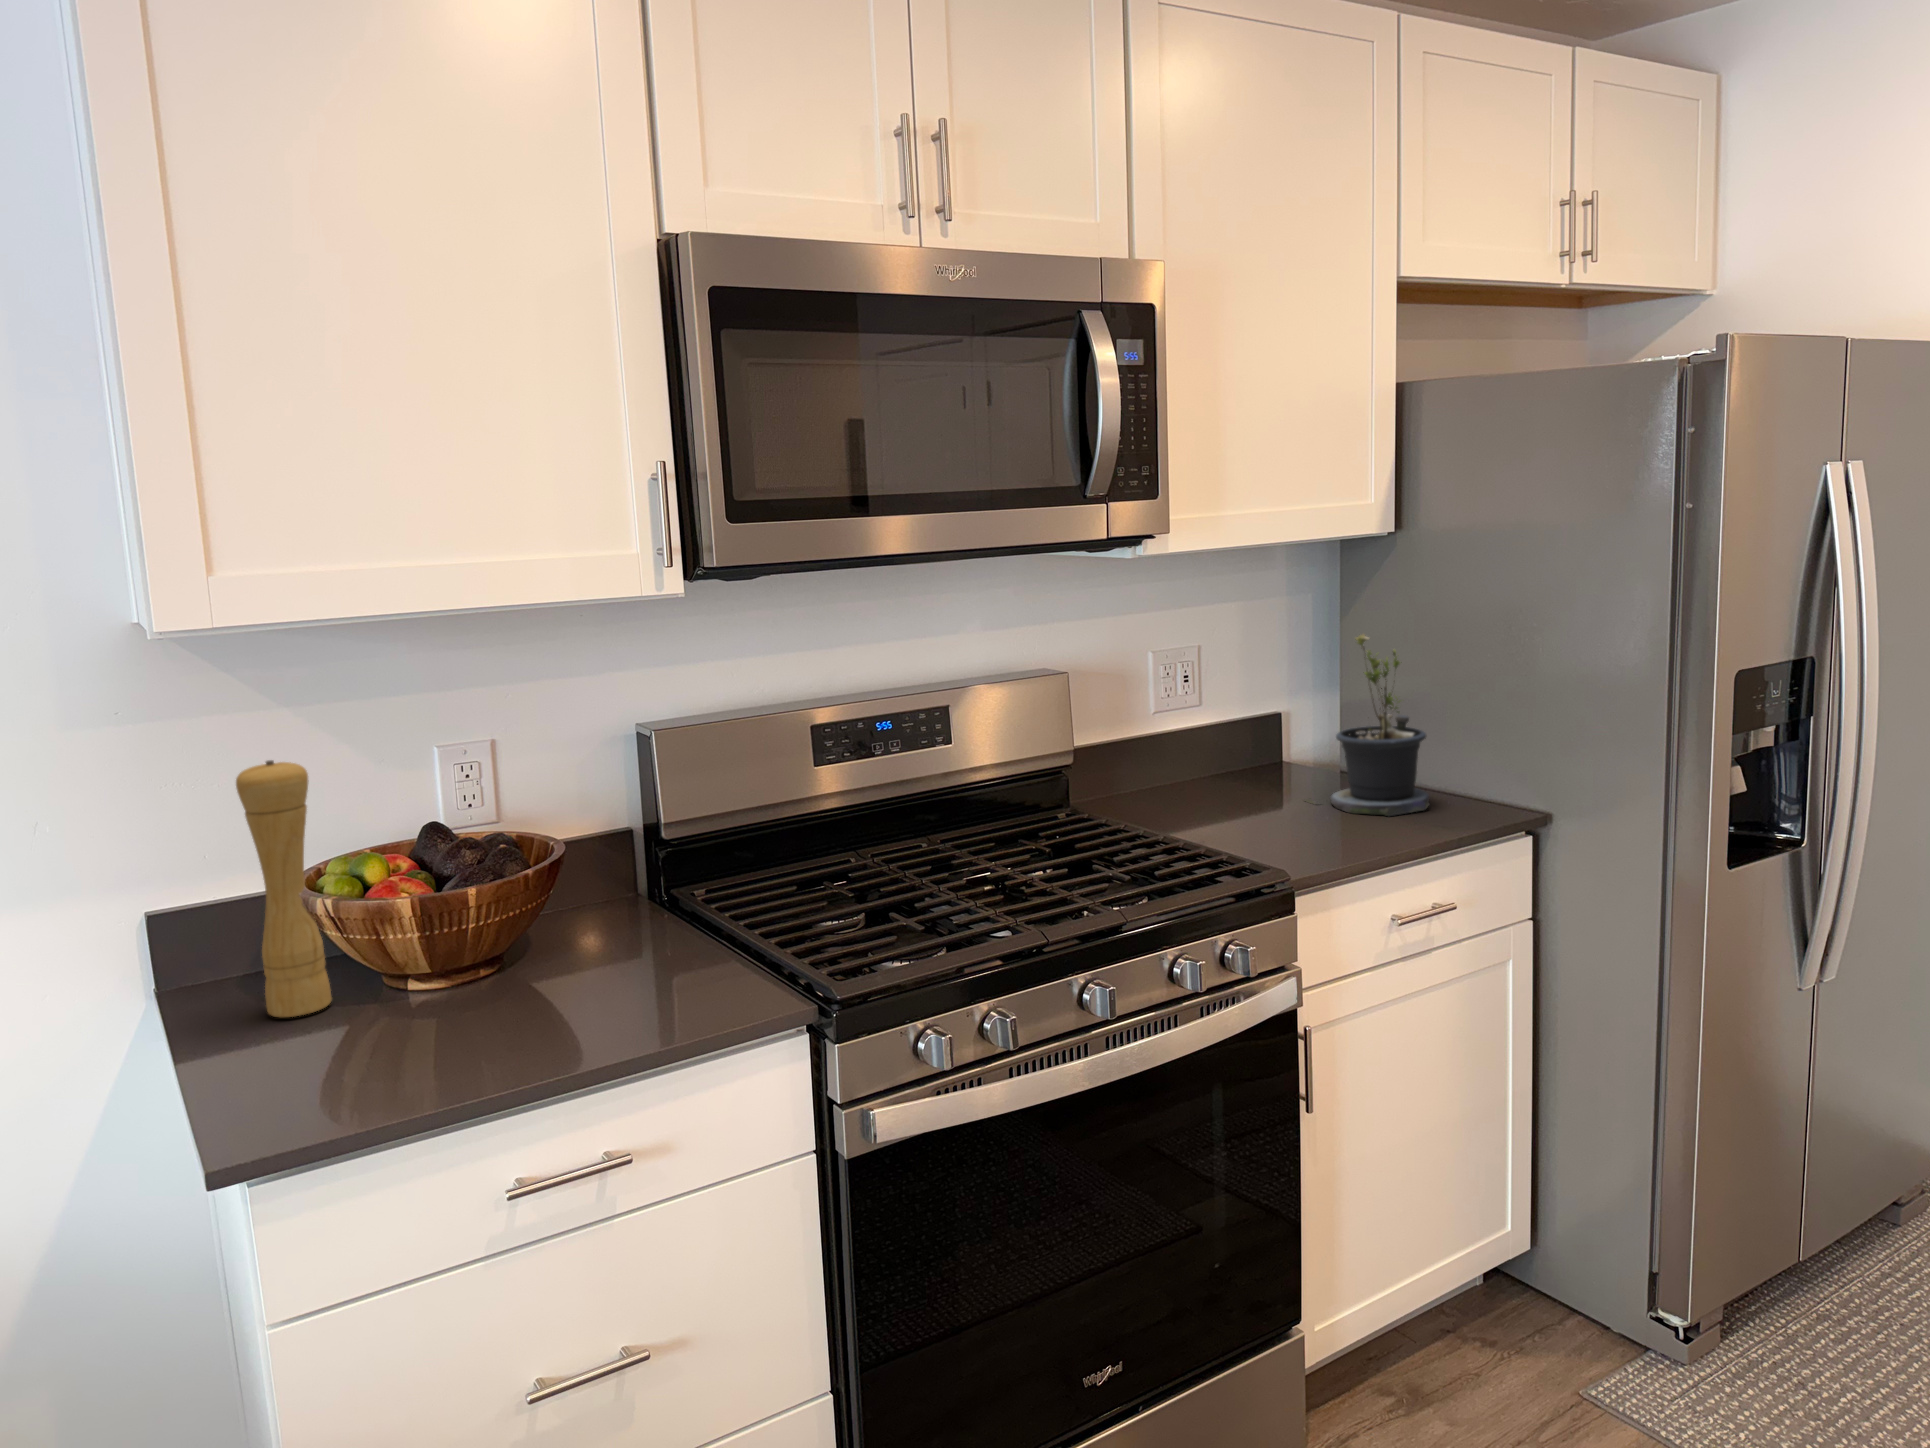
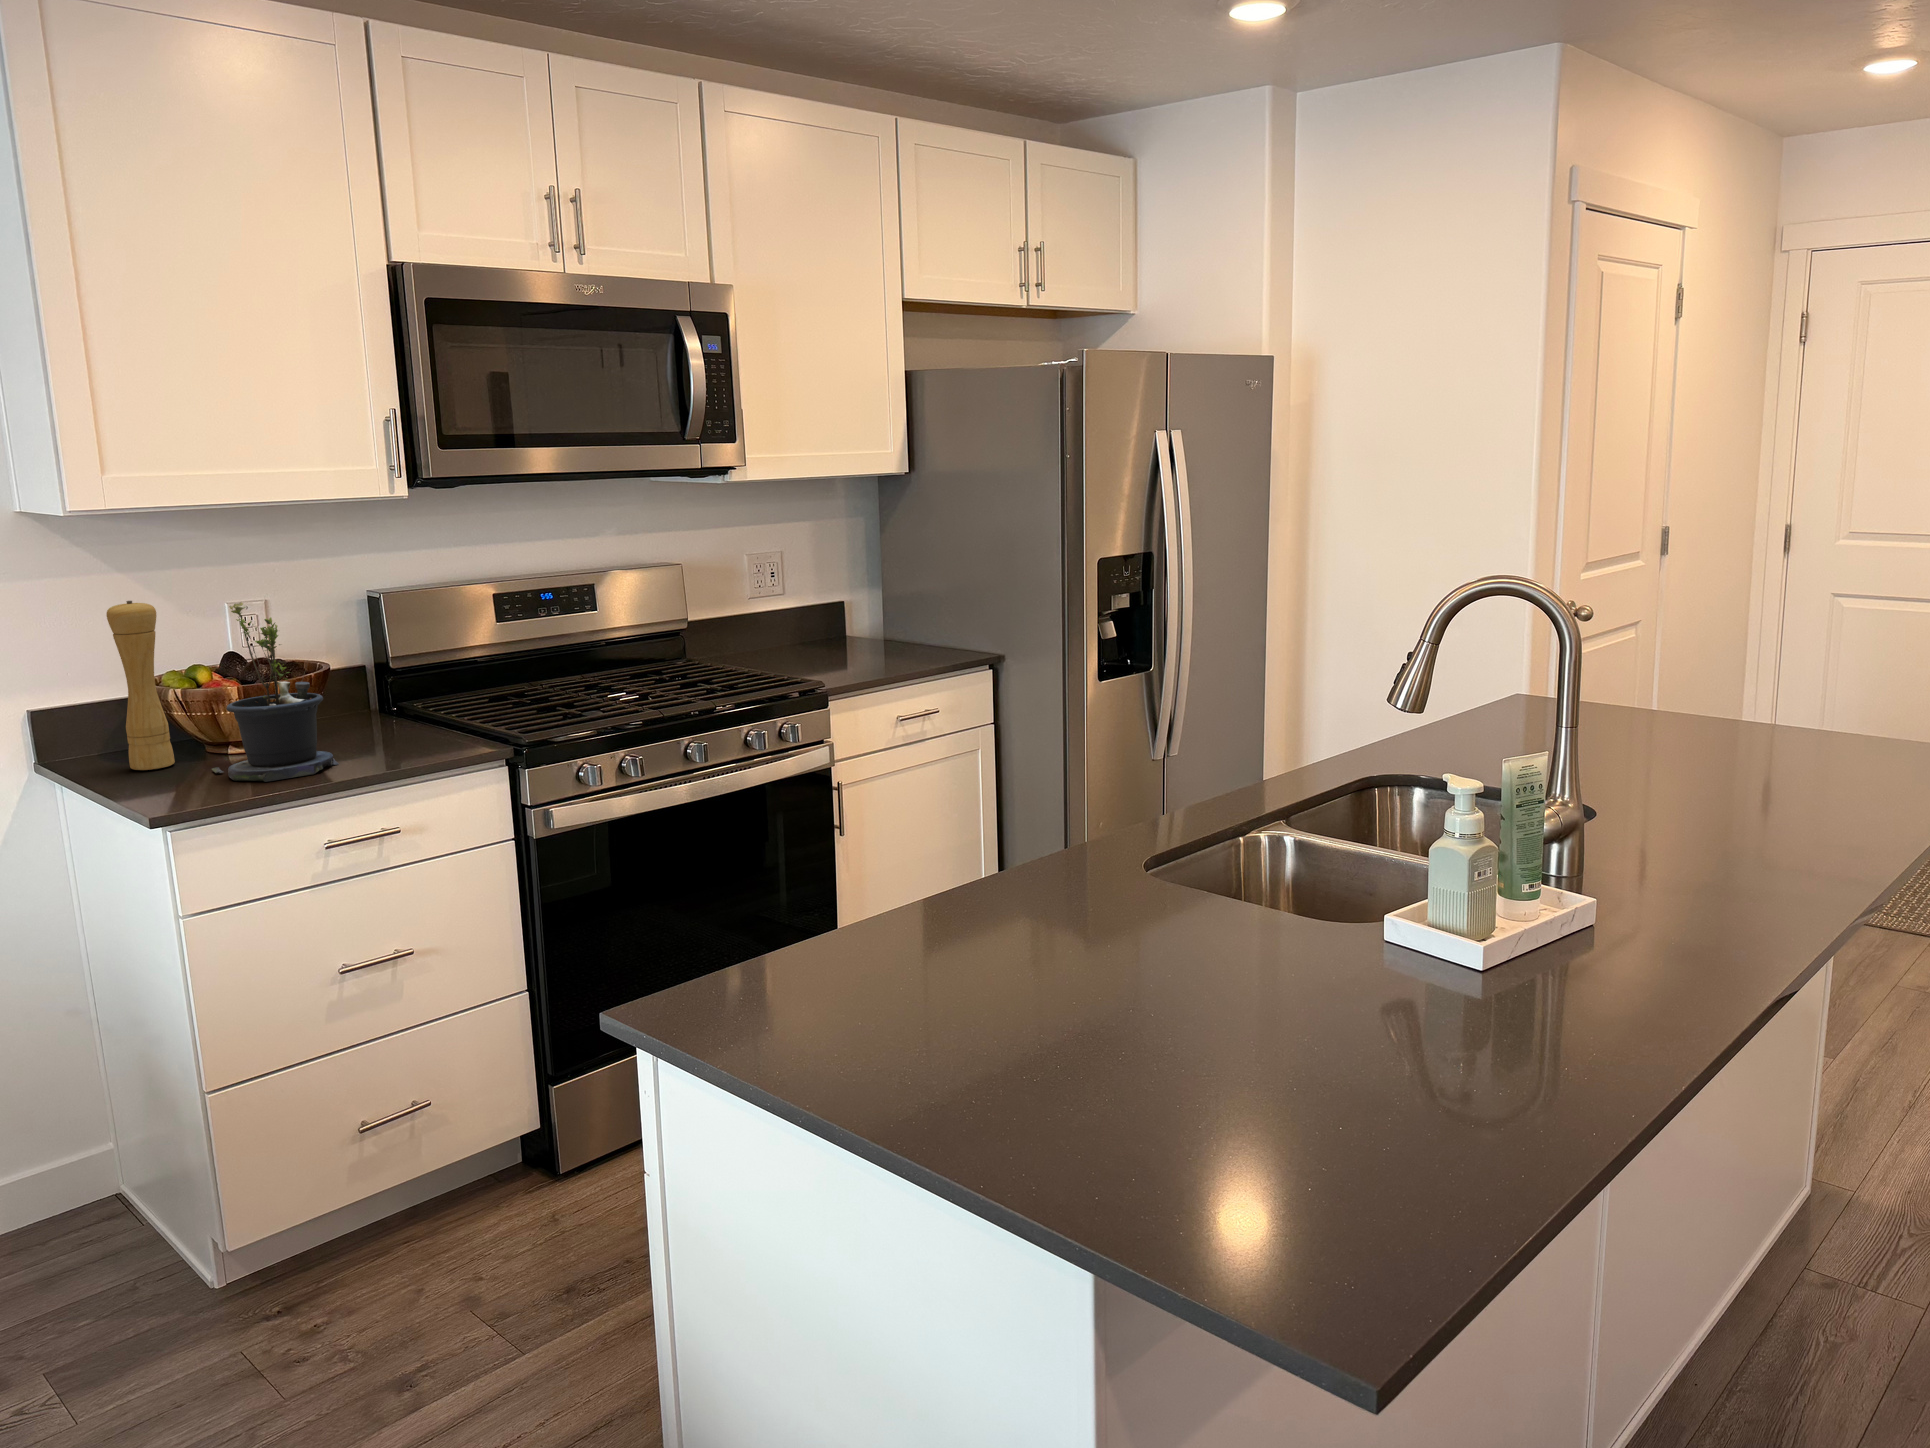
potted plant: present [1305,634,1429,816] -> present [212,602,339,782]

